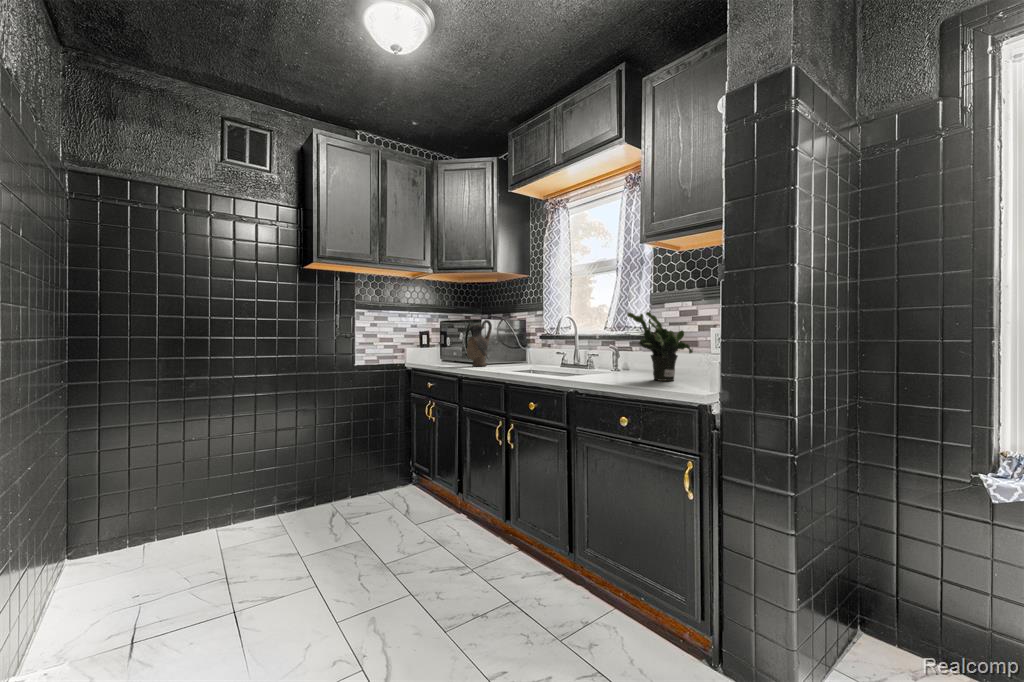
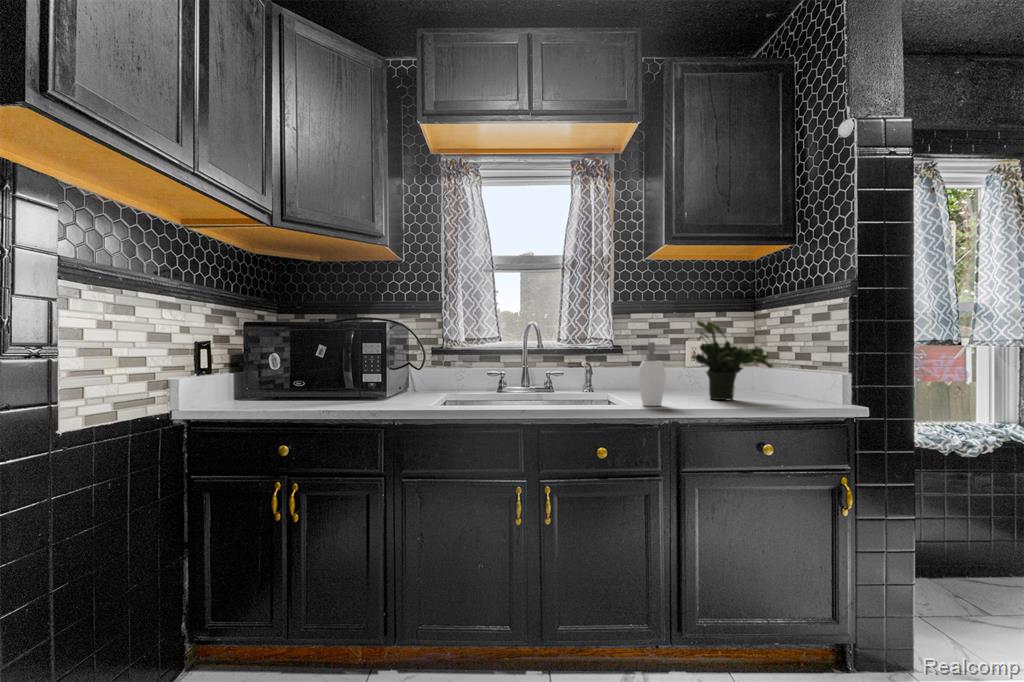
ceramic pitcher: present [466,320,492,366] -> none [368,323,404,404]
soap dispenser: none [573,331,594,378] -> present [637,342,666,406]

